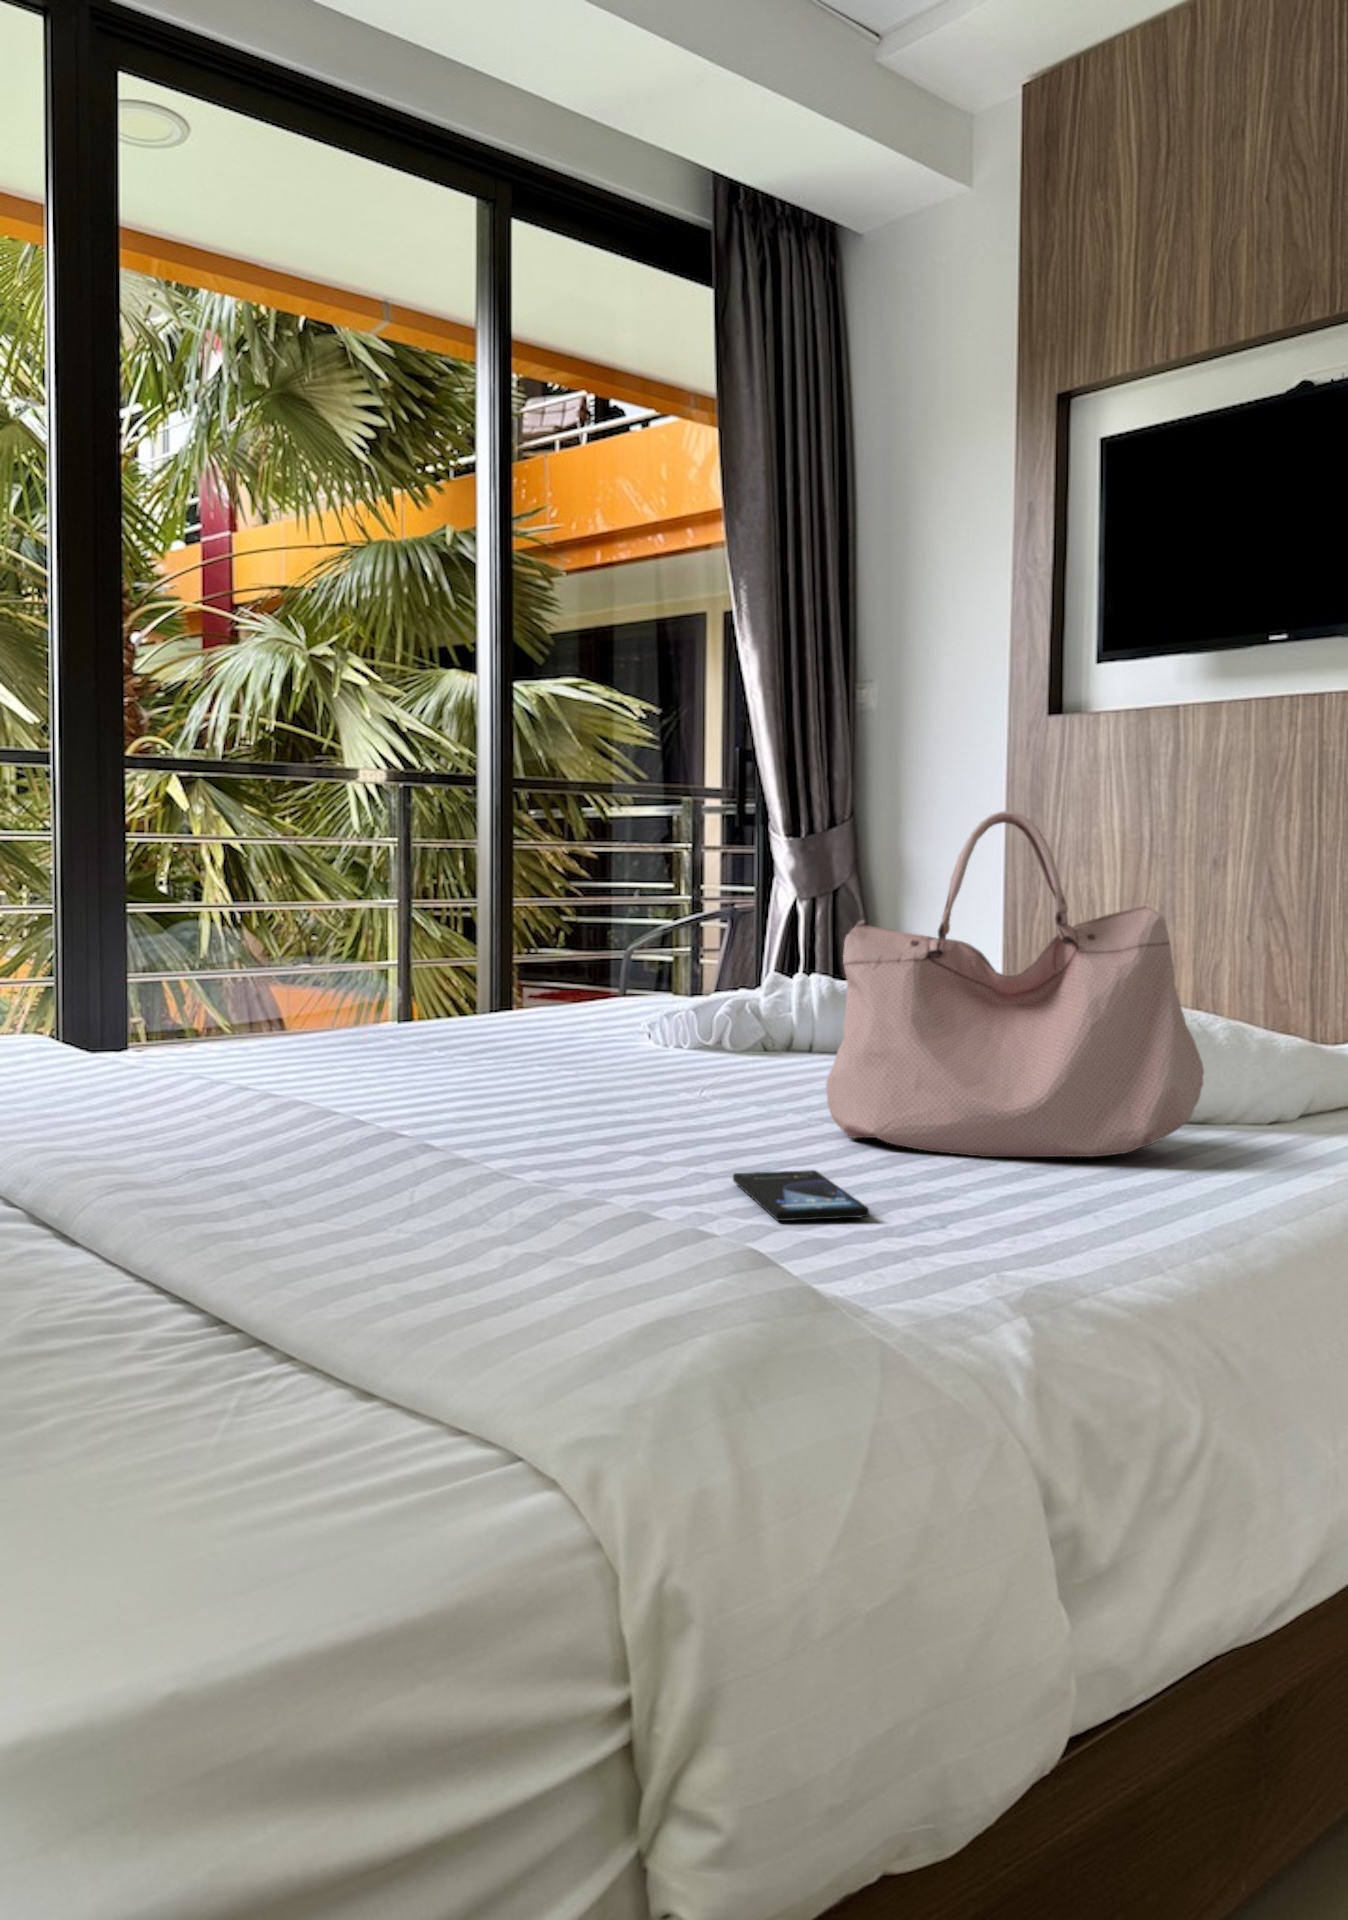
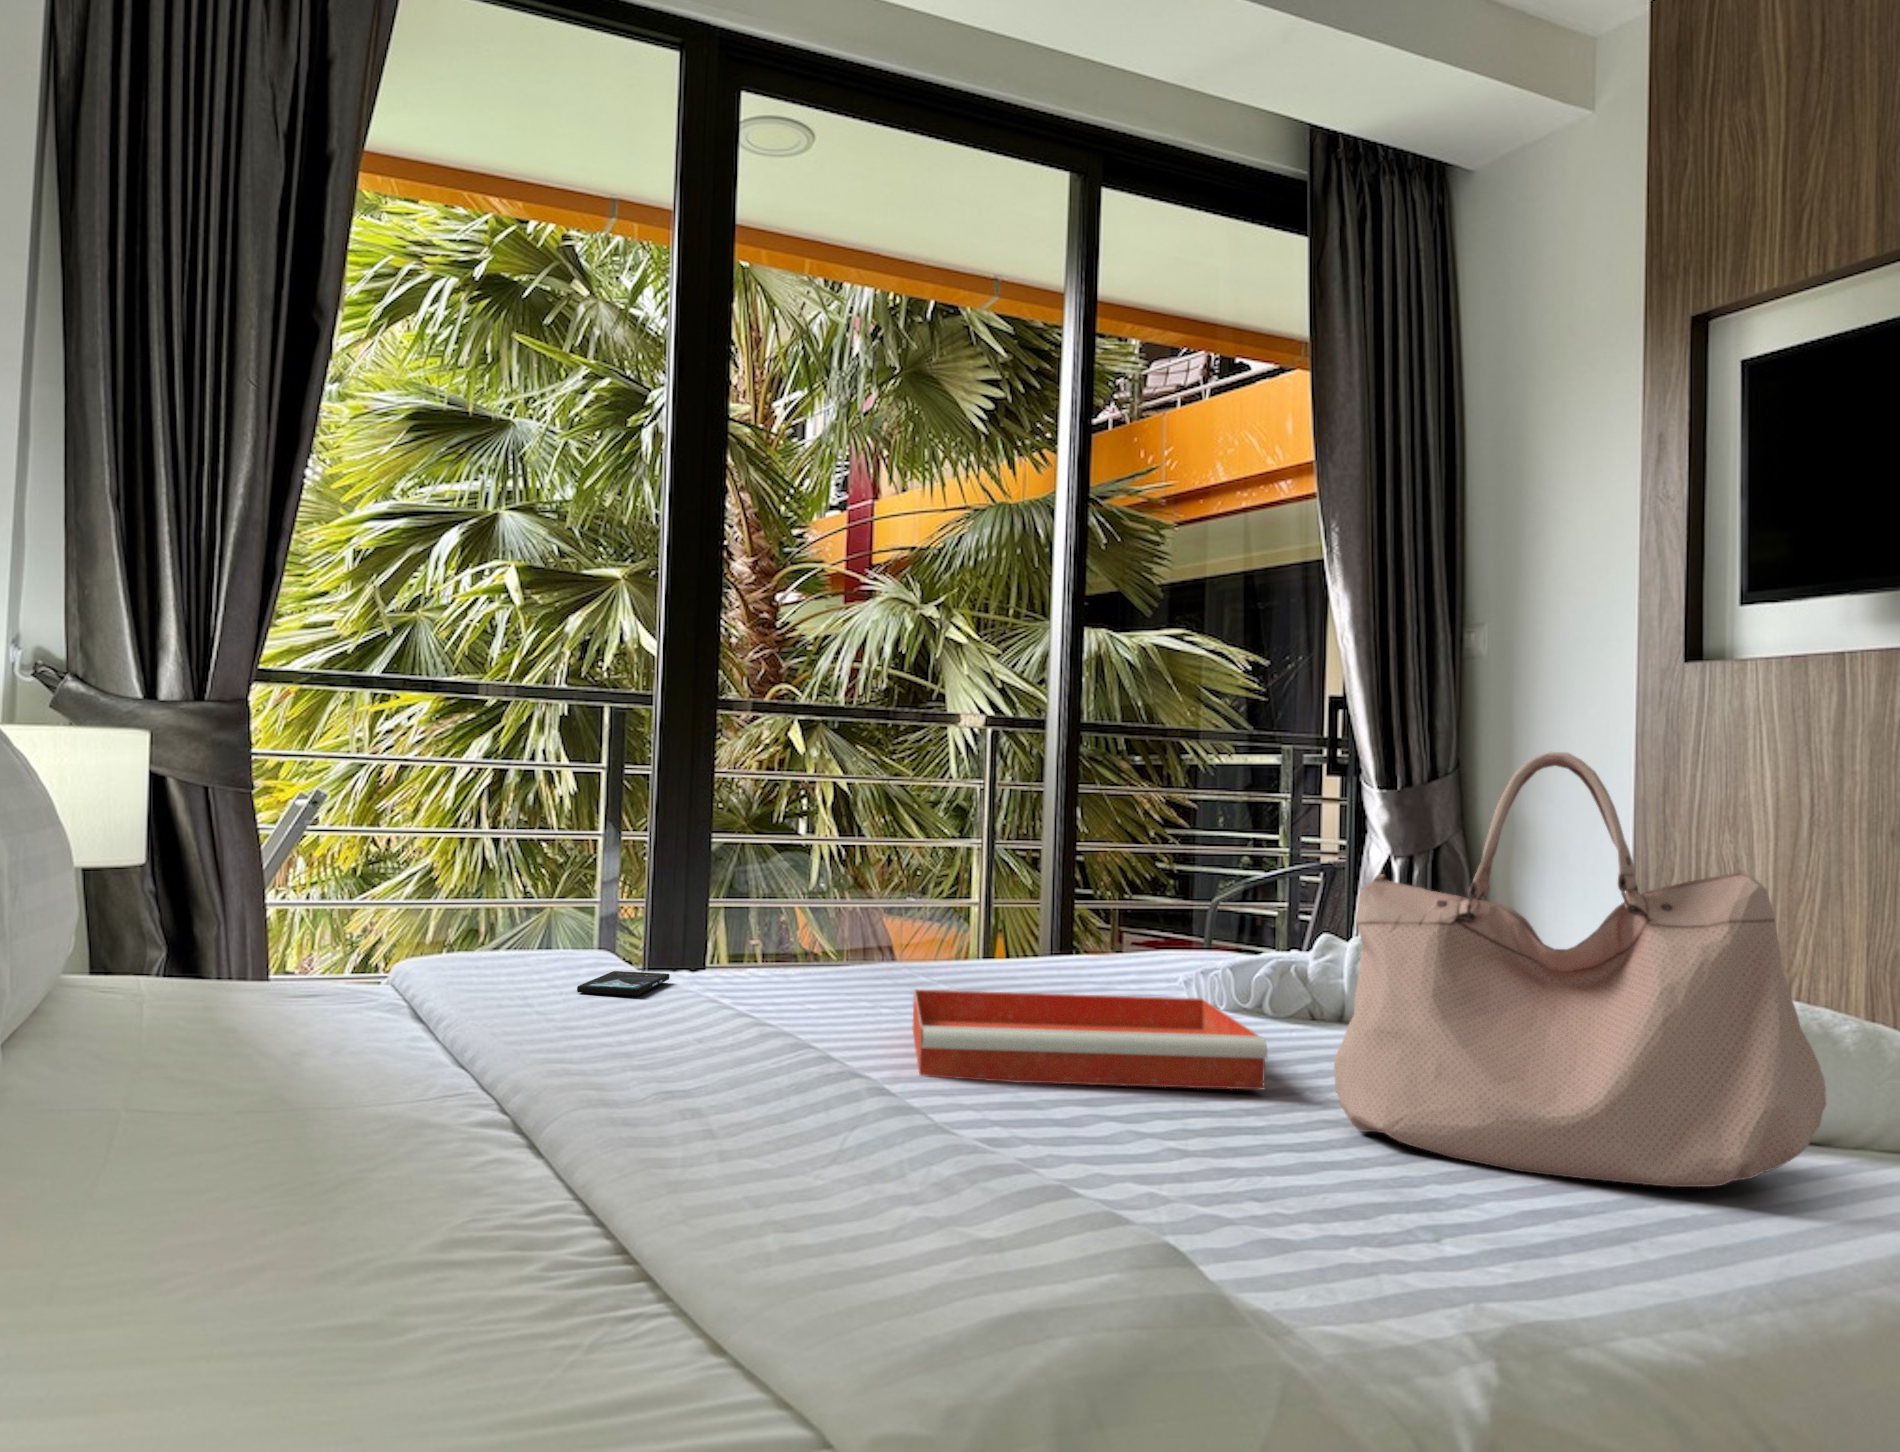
tray: none [419,1041,764,1129] -> present [912,989,1267,1089]
smartphone: present [733,1170,869,1221] -> present [577,971,670,995]

